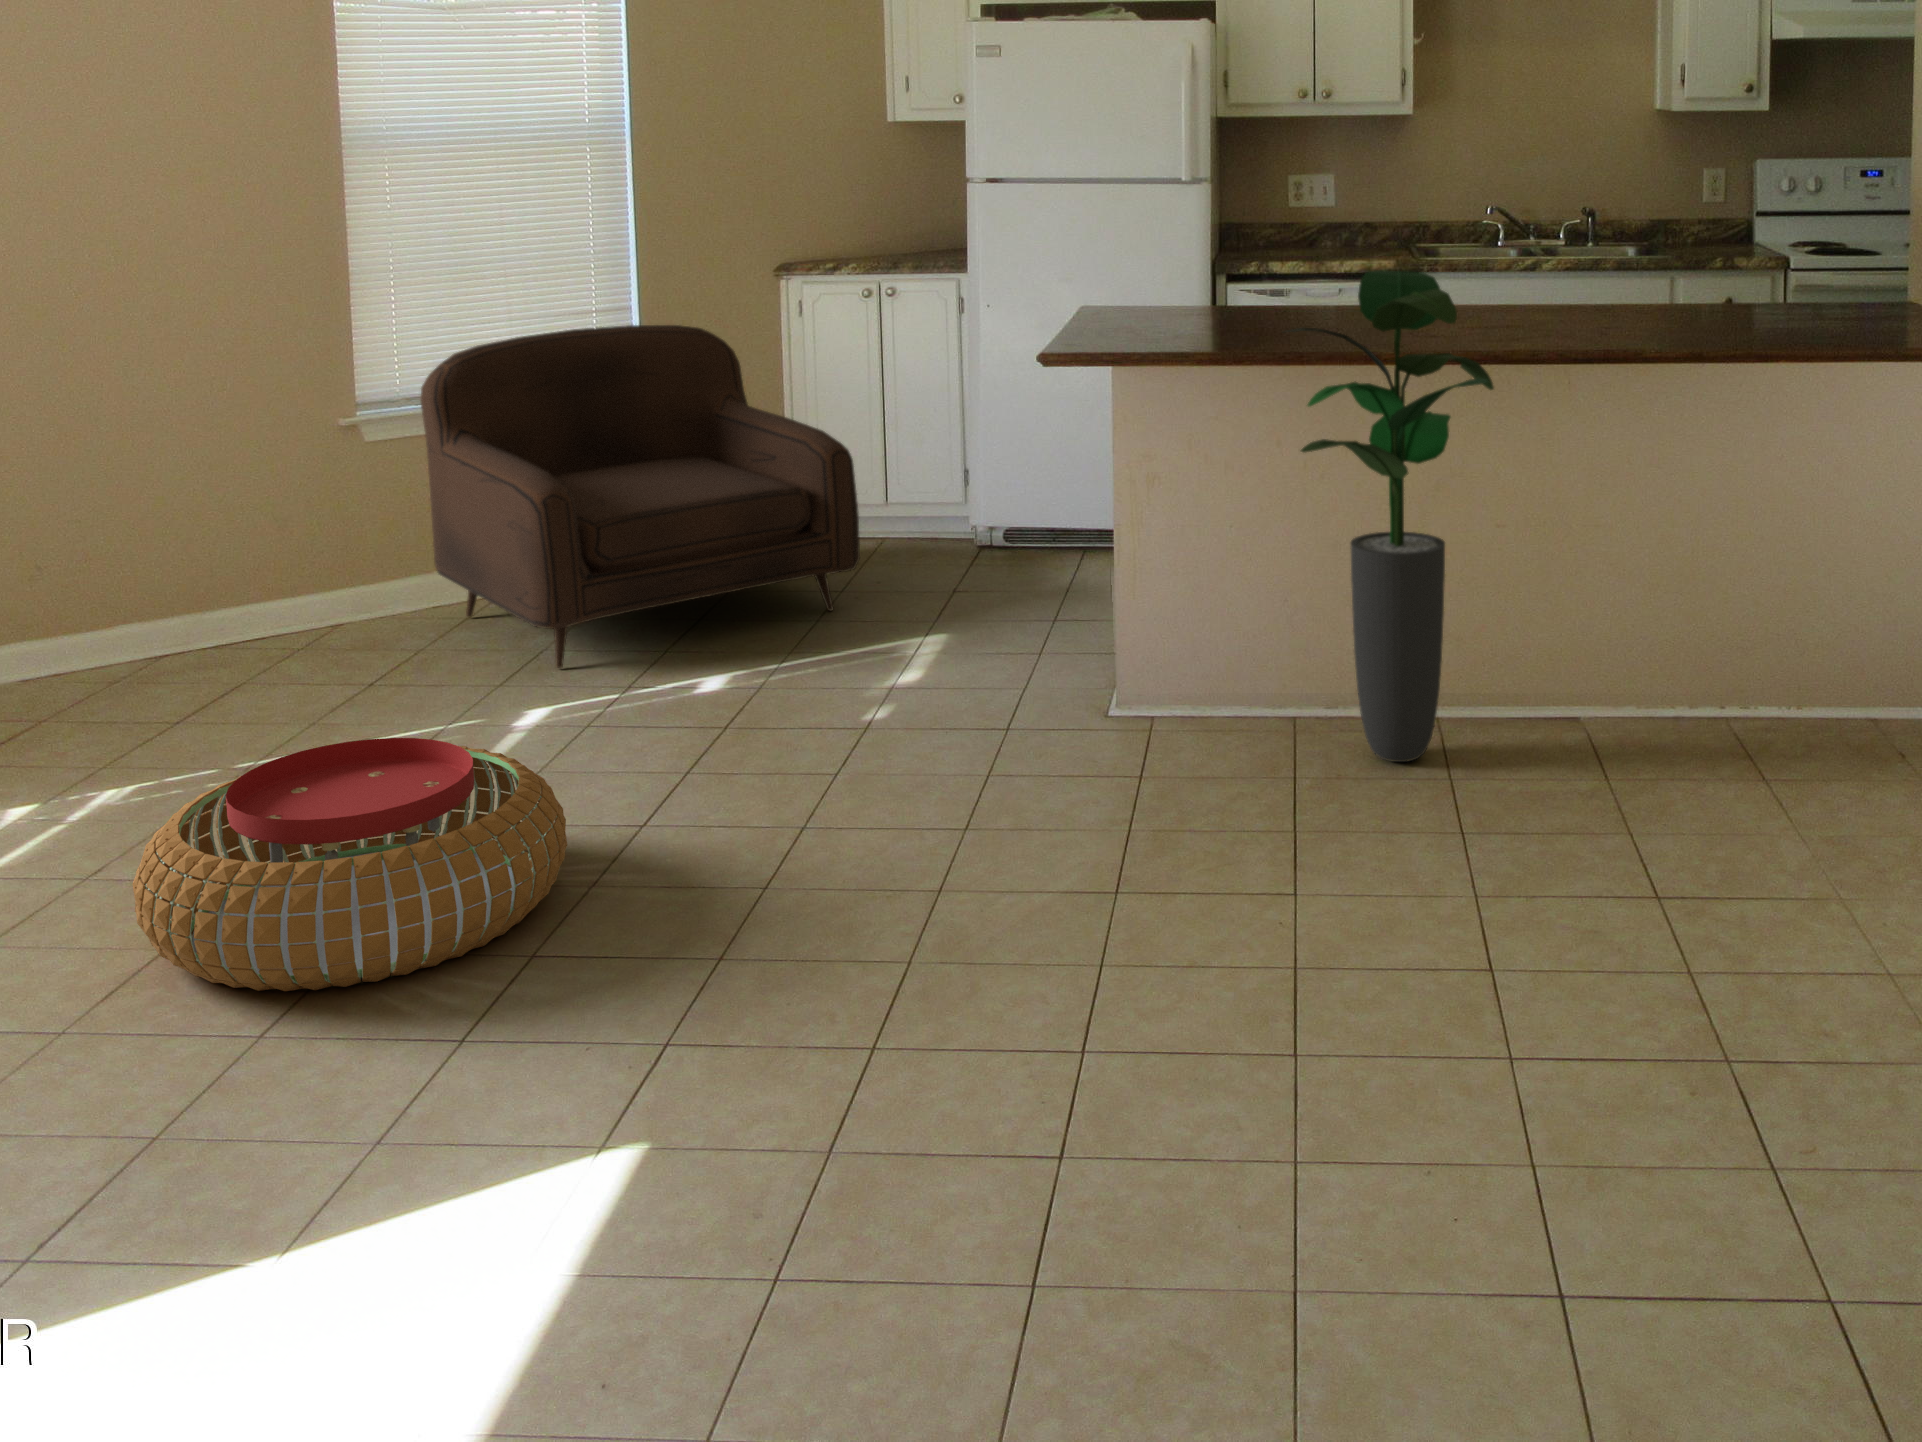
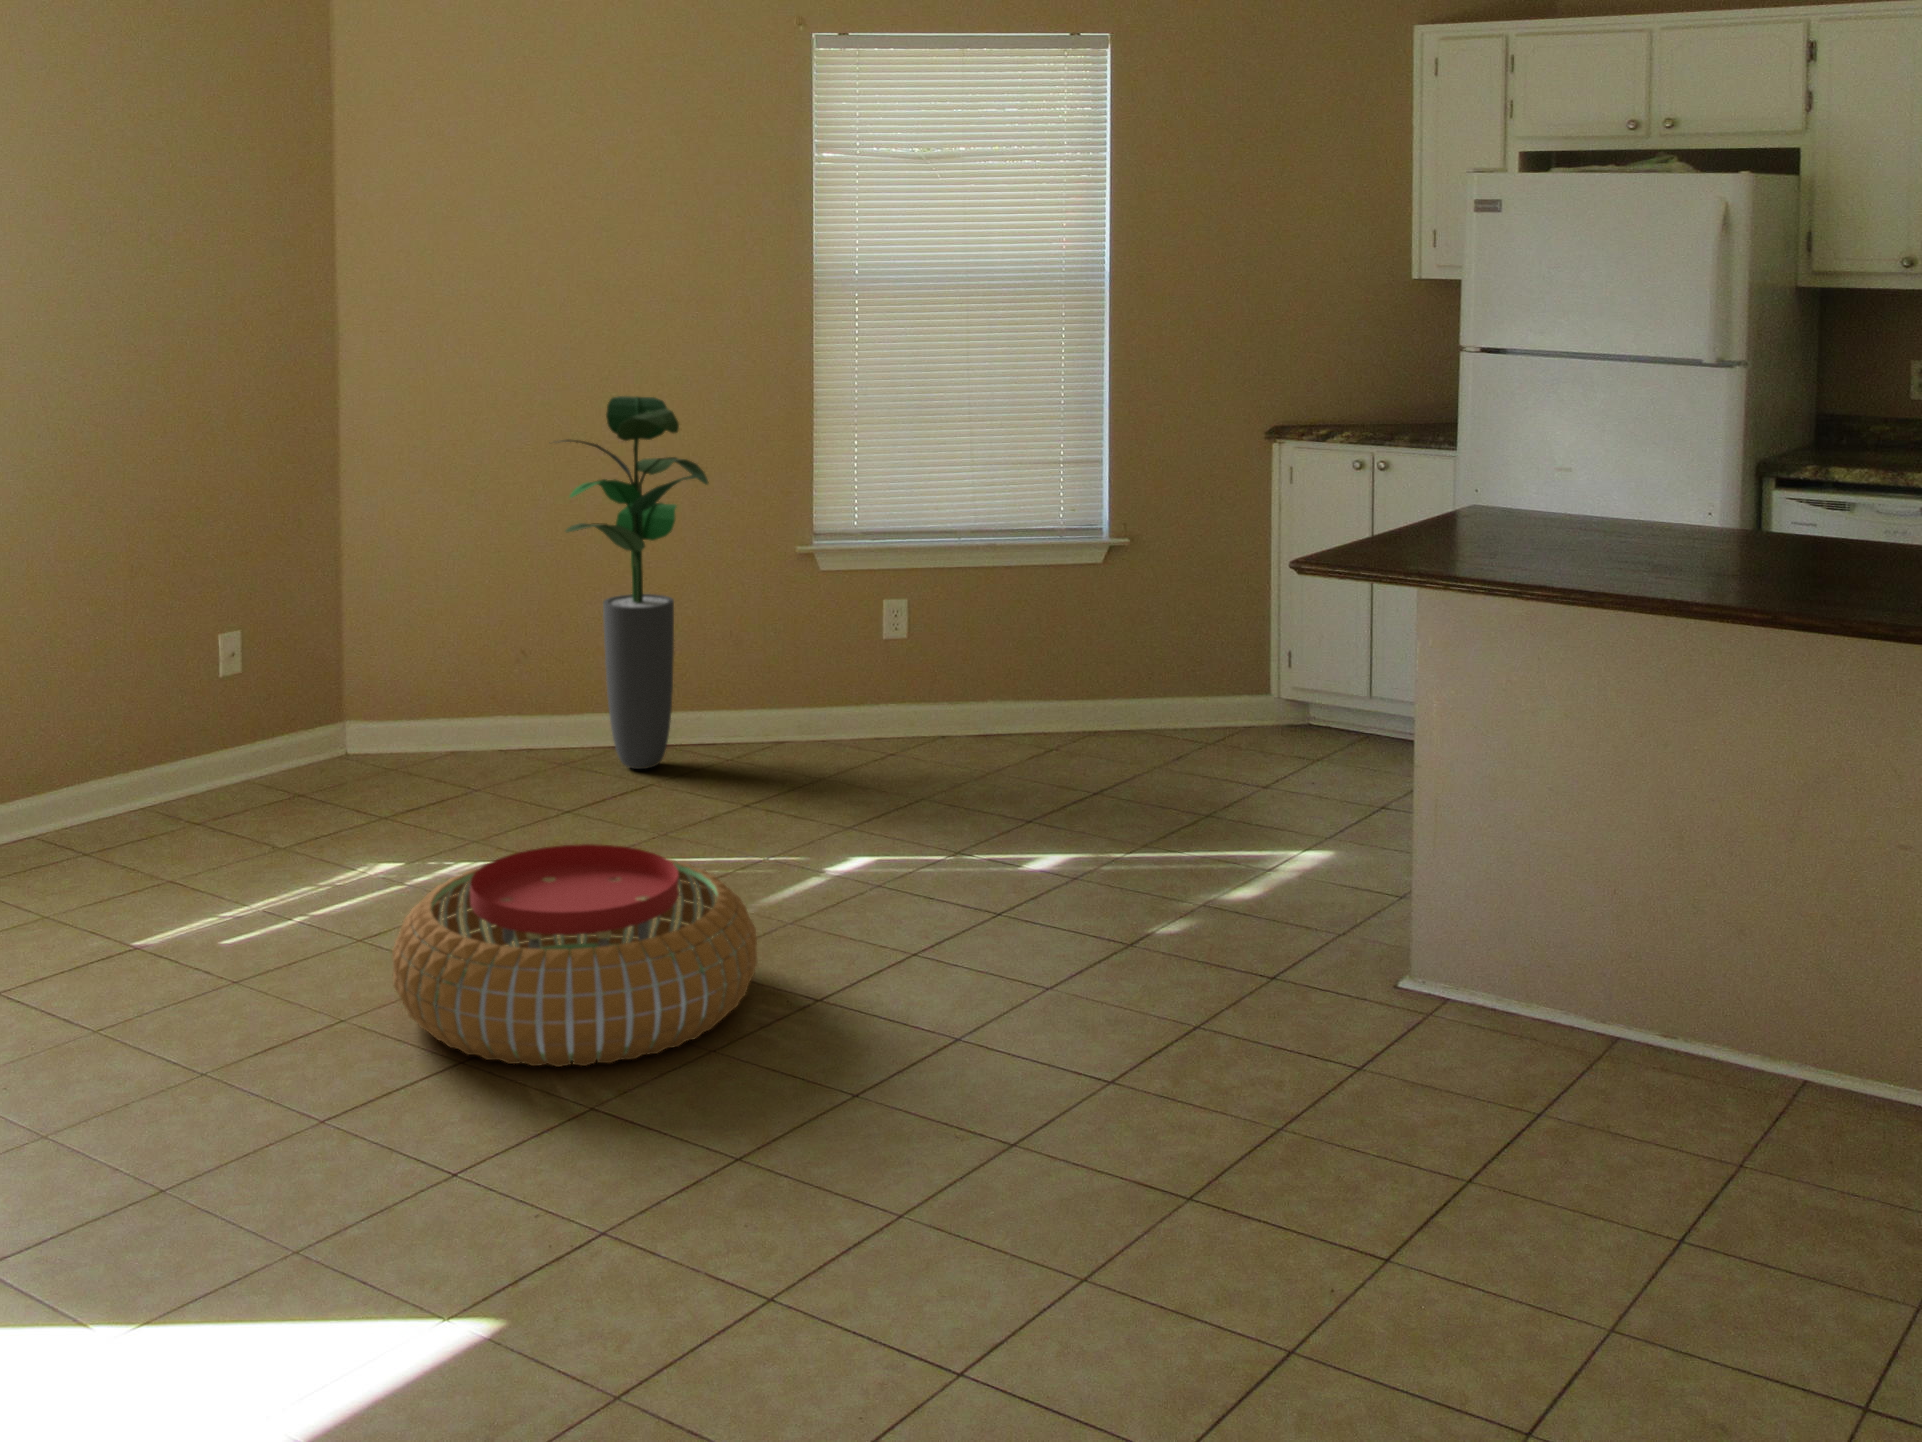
potted plant: present [1288,270,1494,762] -> present [562,396,709,769]
armchair: present [421,325,860,668] -> none [876,479,1263,814]

